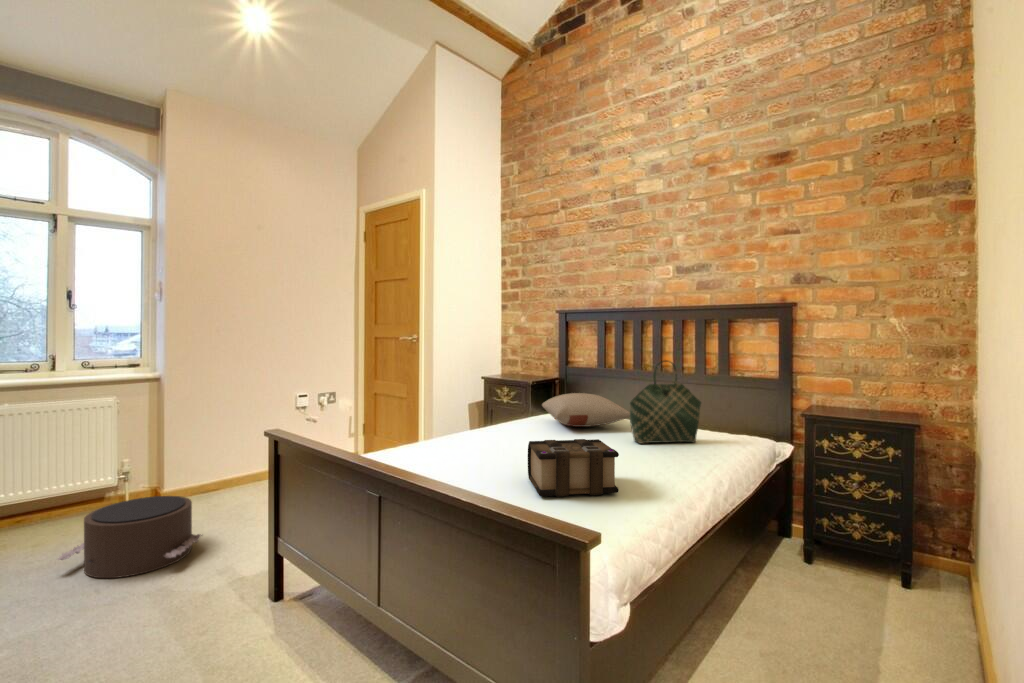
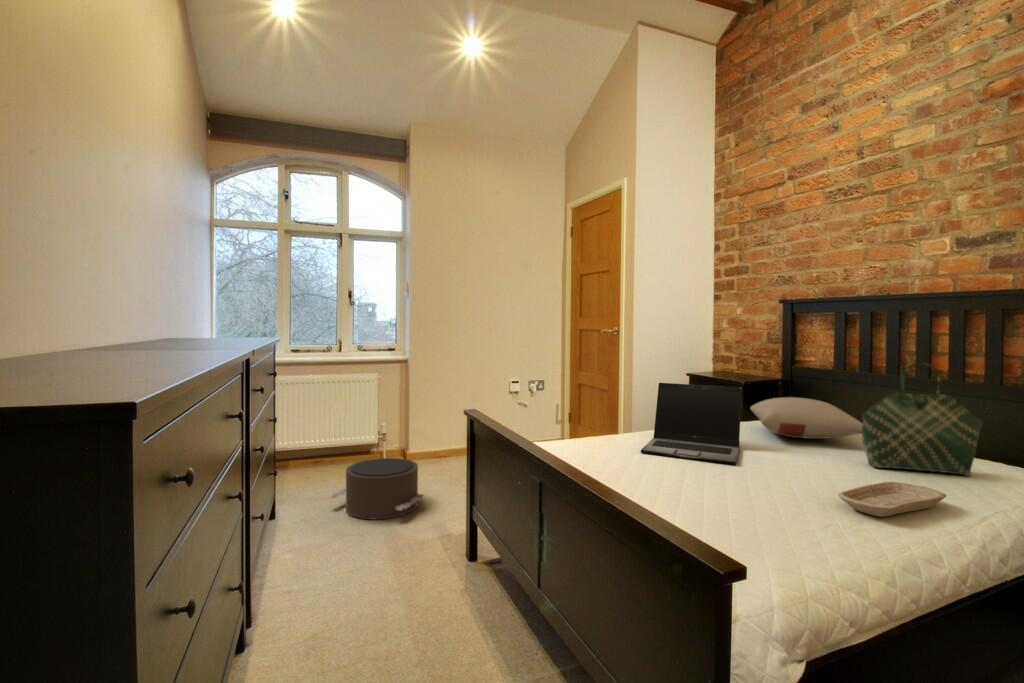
laptop: none [462,386,544,453] -> present [641,383,742,464]
book: present [528,439,619,497] -> none [703,449,818,527]
tray: none [626,452,690,479] -> present [838,482,946,517]

